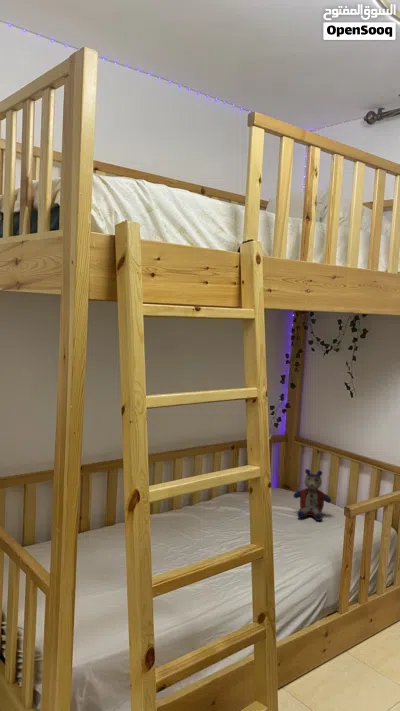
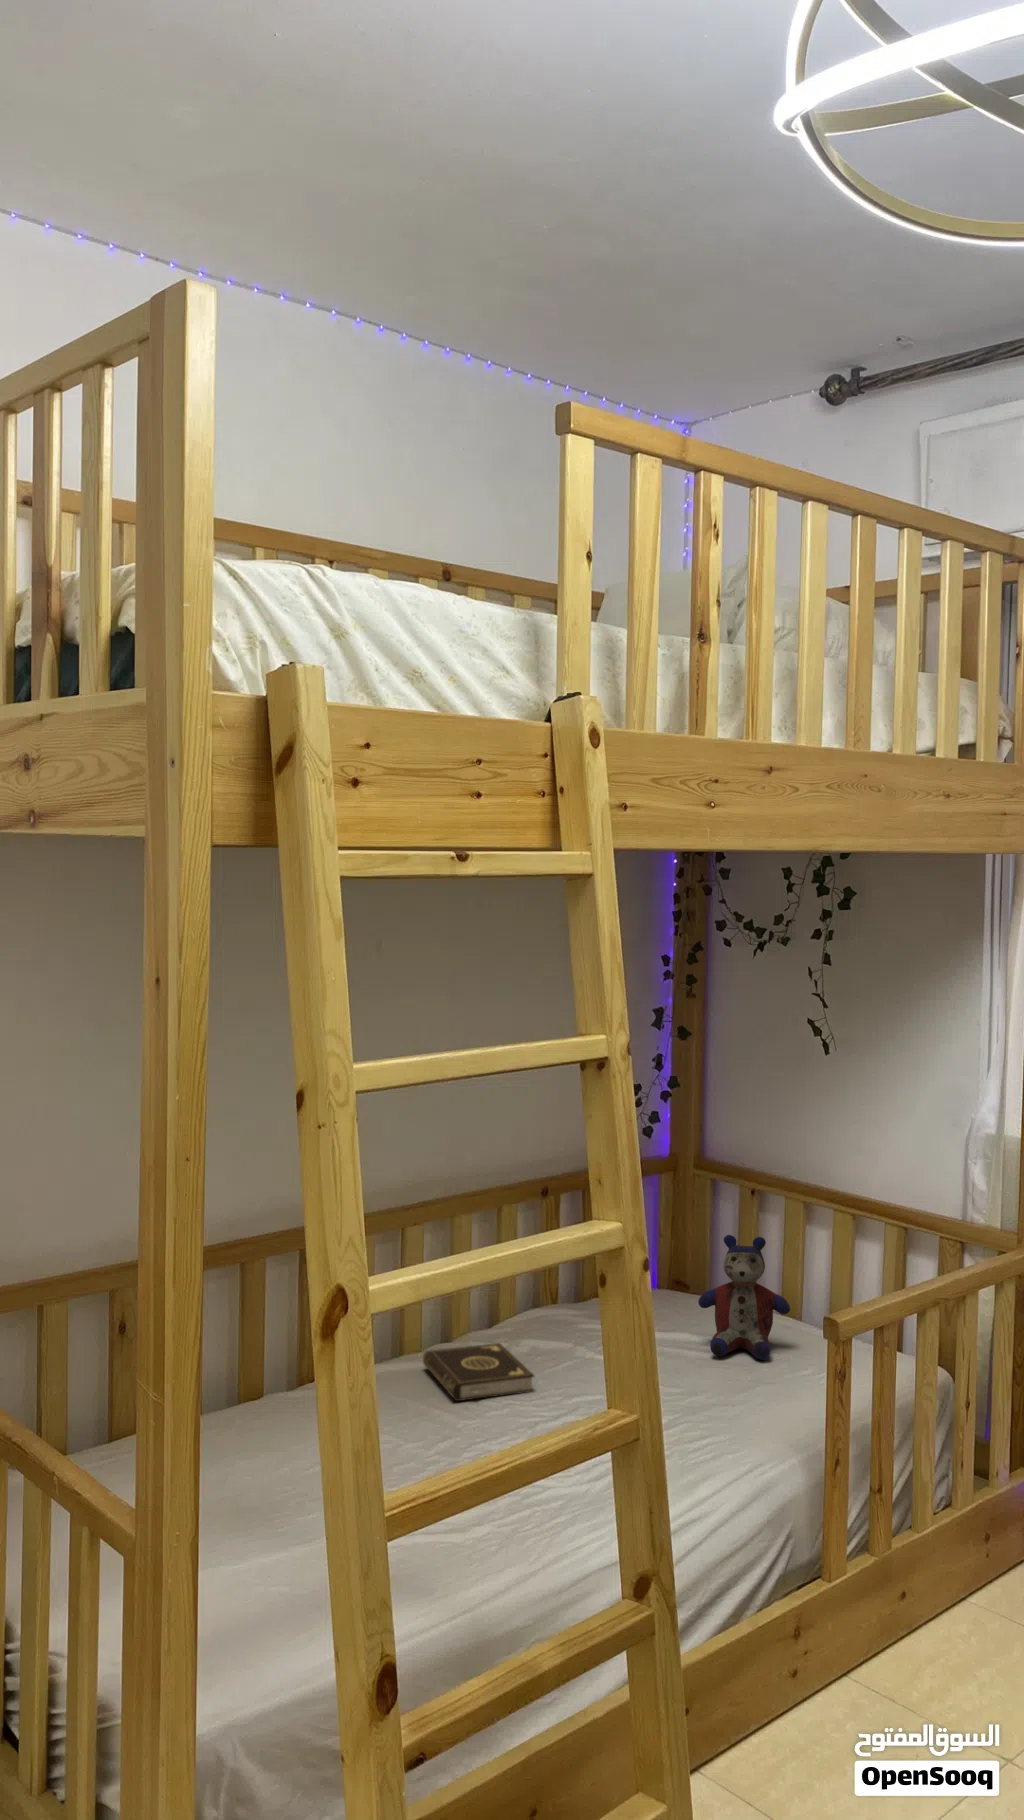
book: none [180,508,224,531] -> present [423,1343,534,1401]

